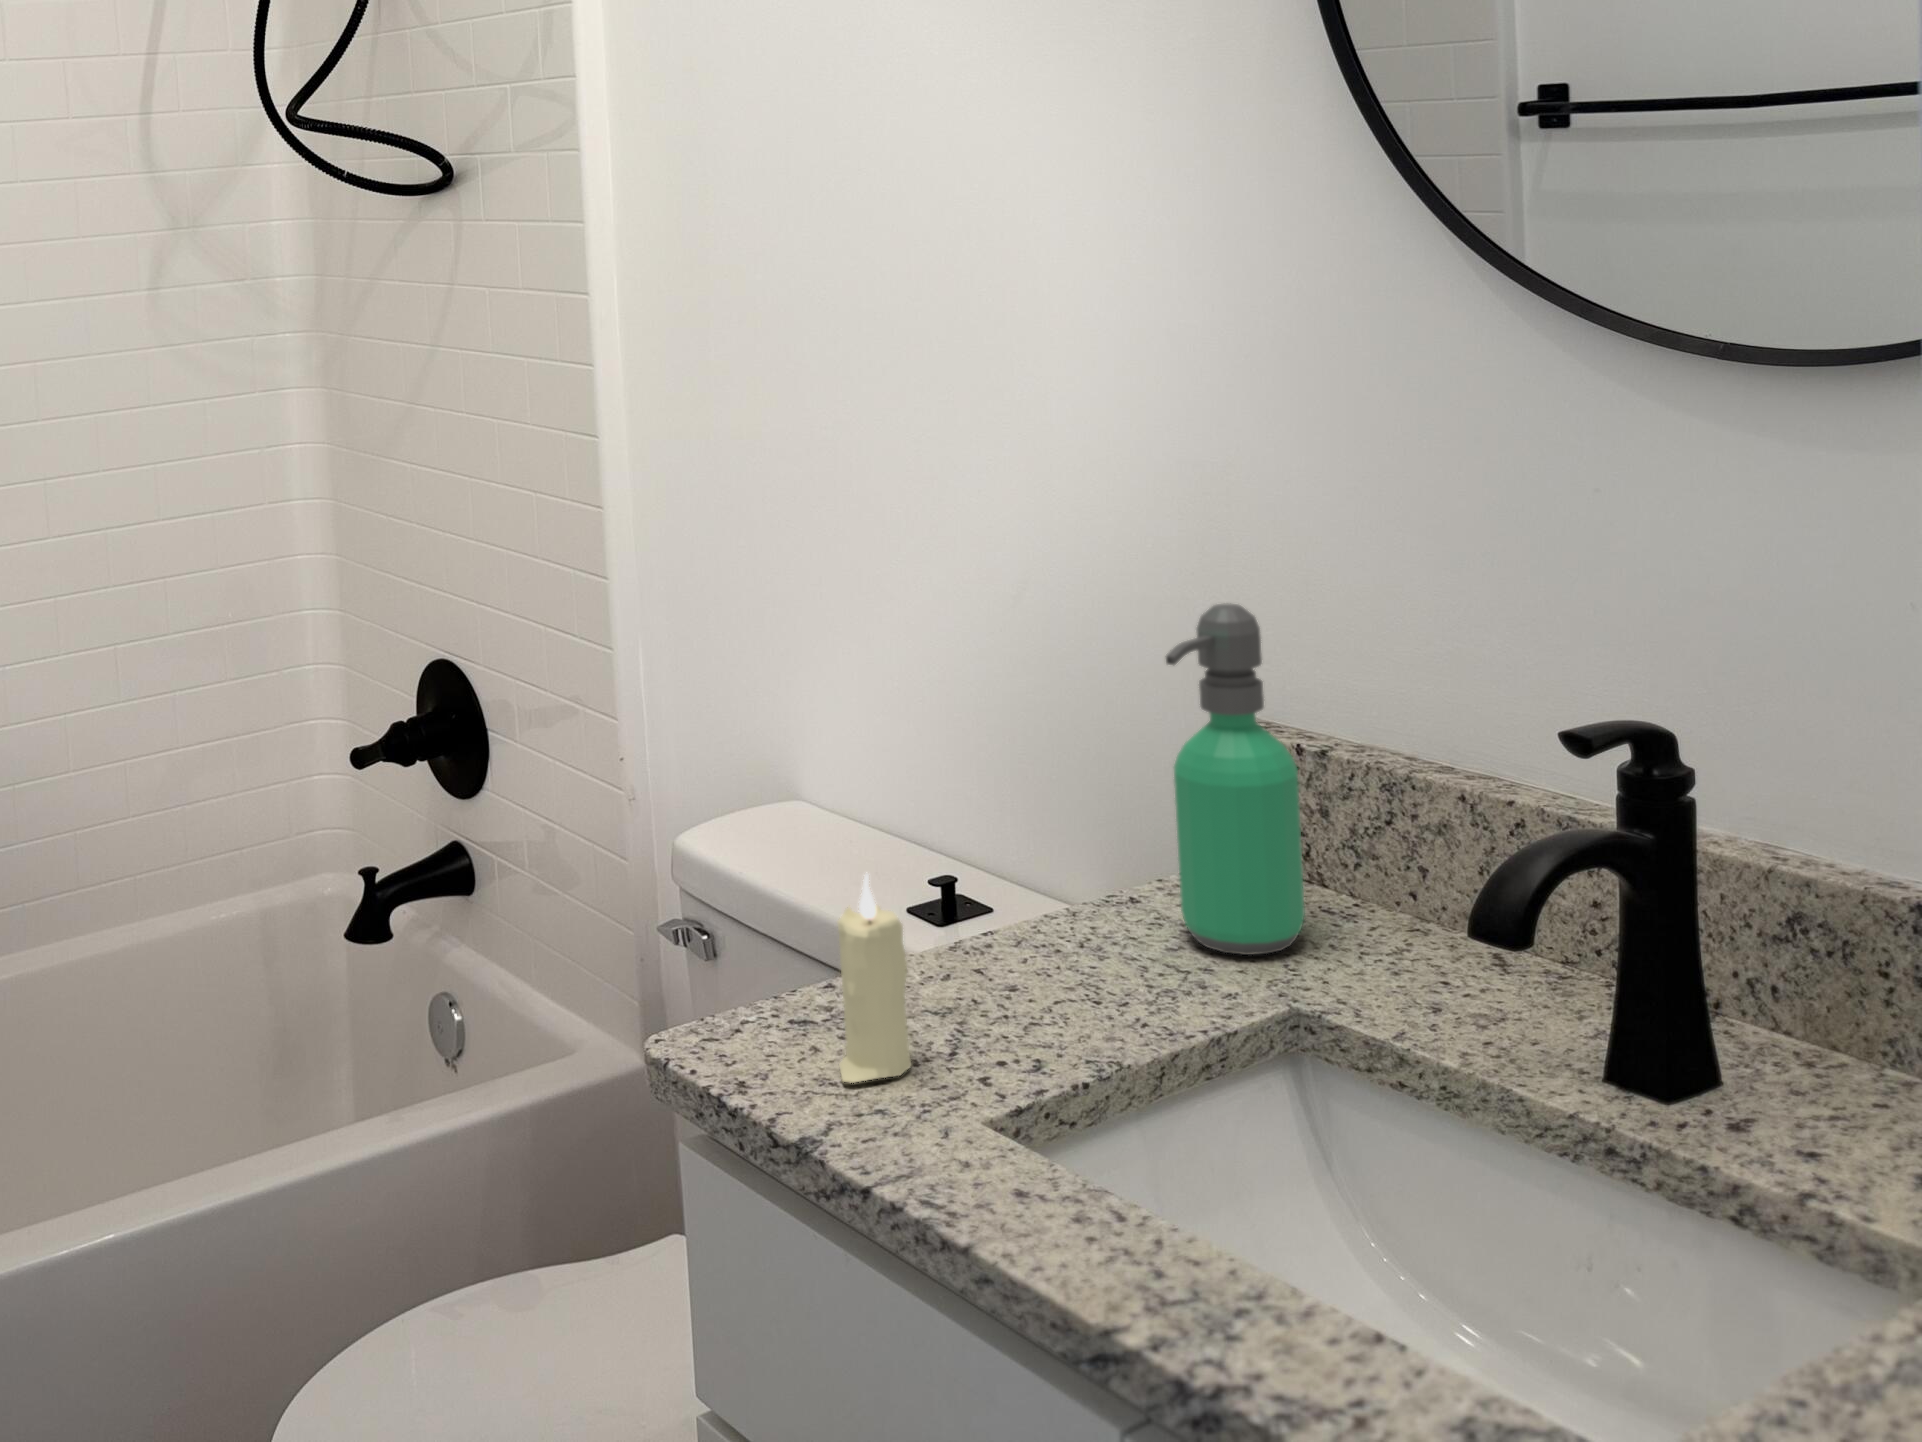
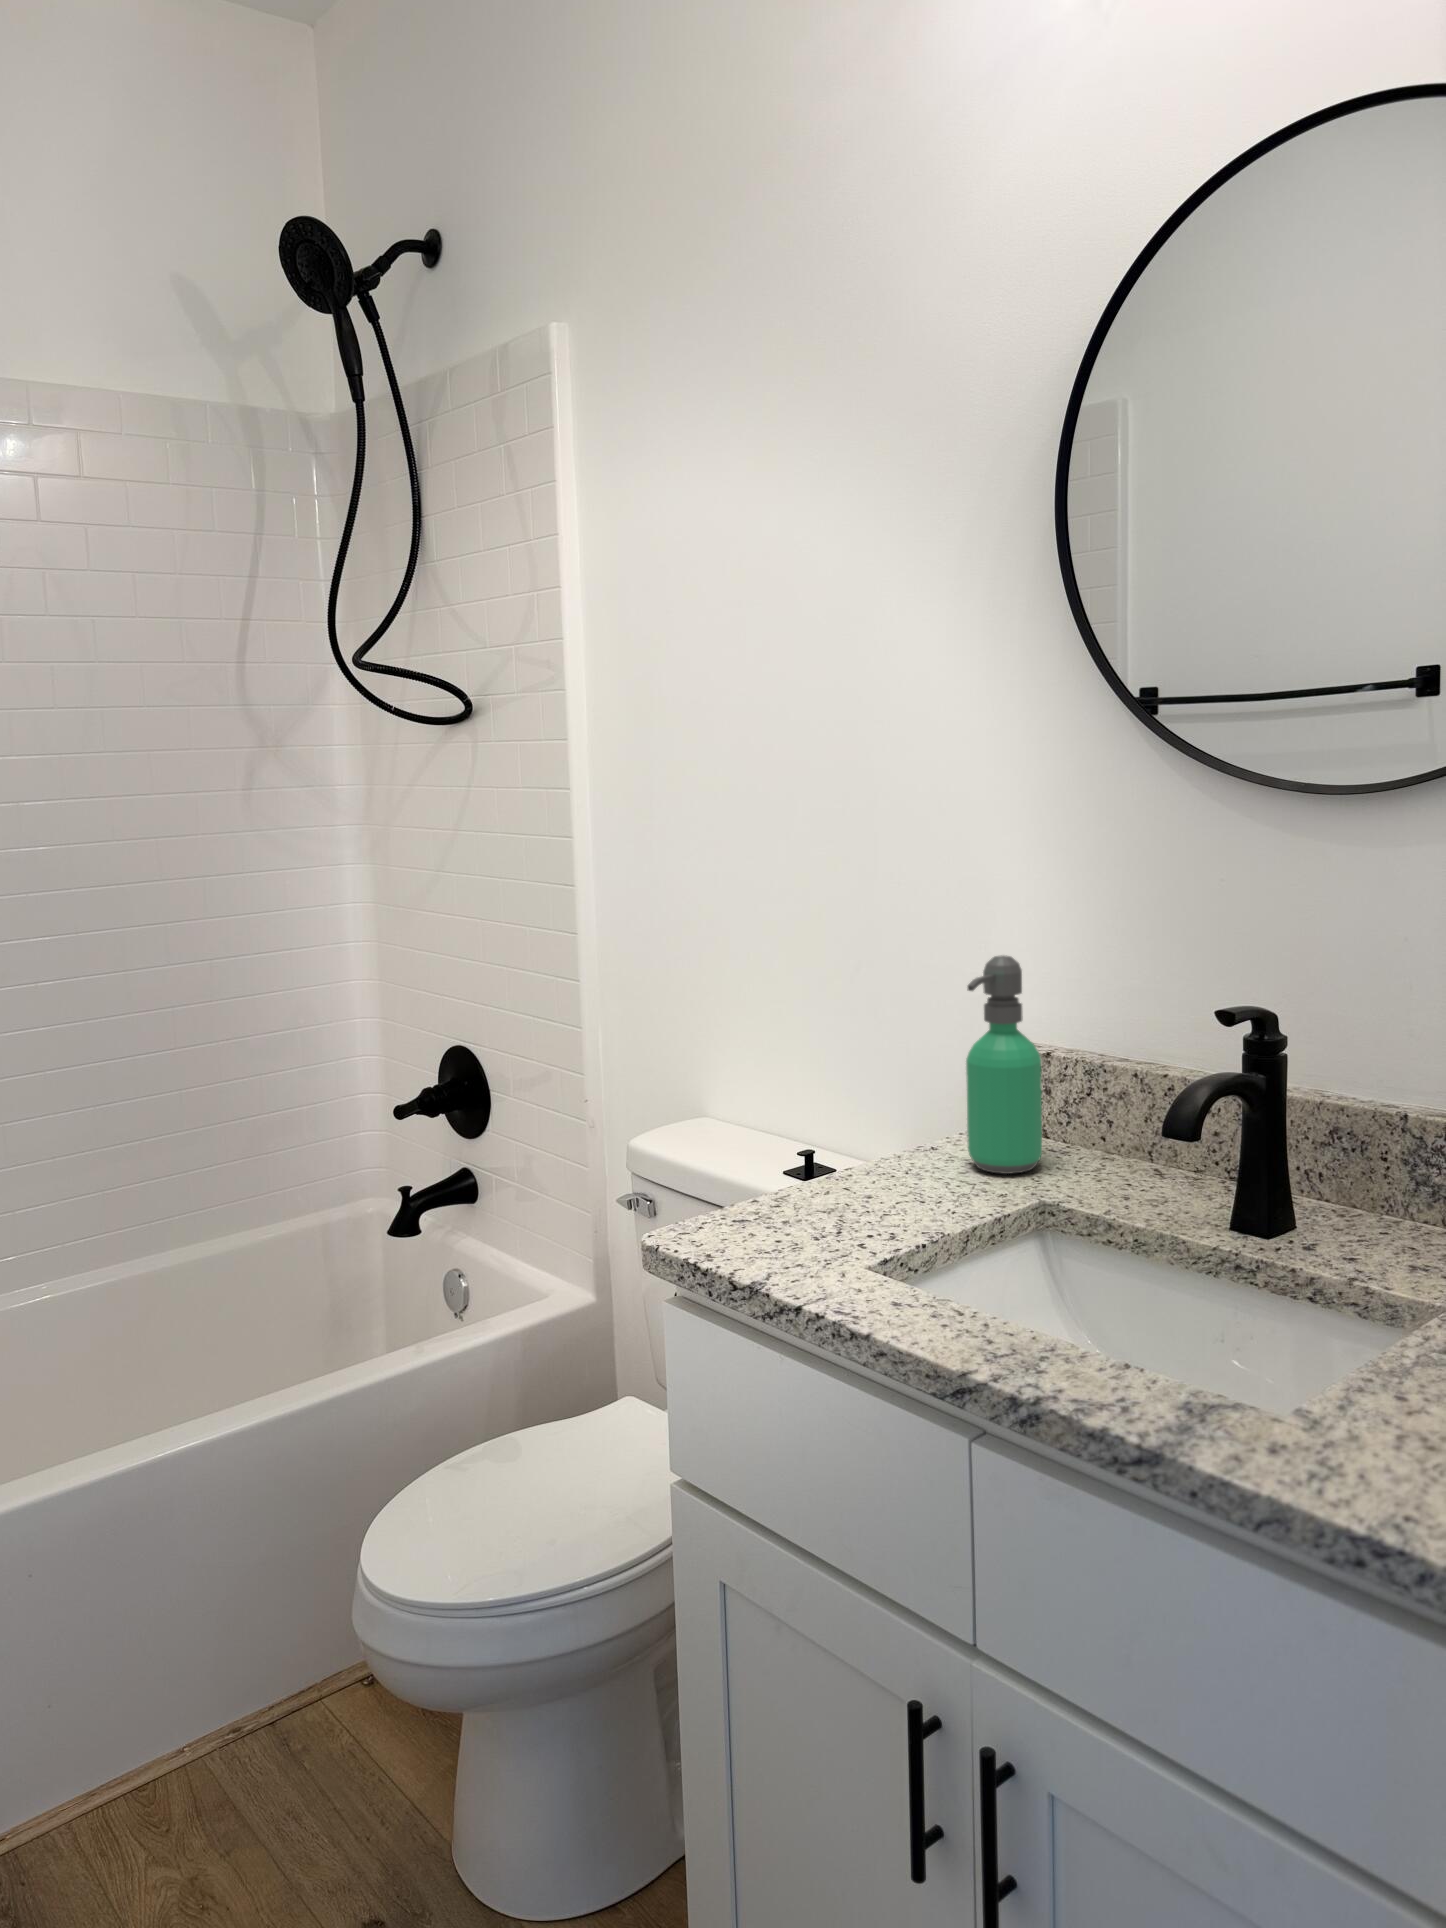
candle: present [838,874,911,1083] -> none [769,1115,815,1250]

